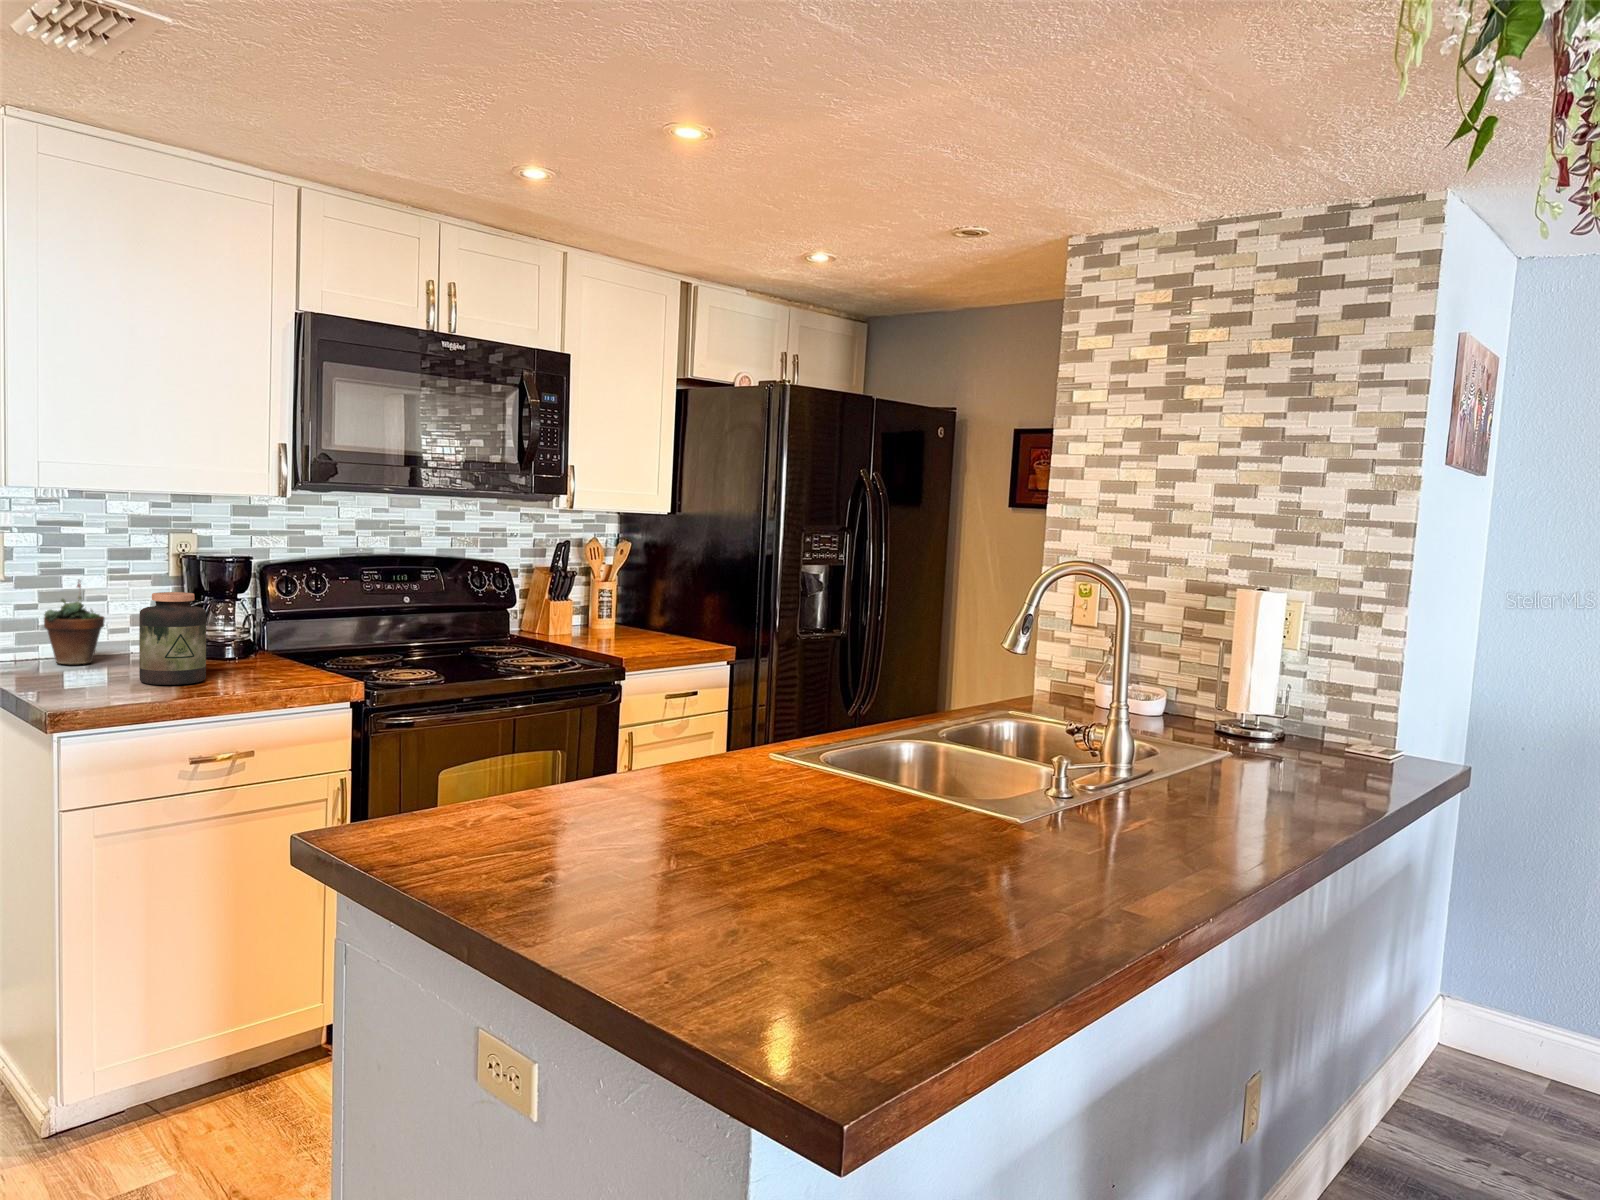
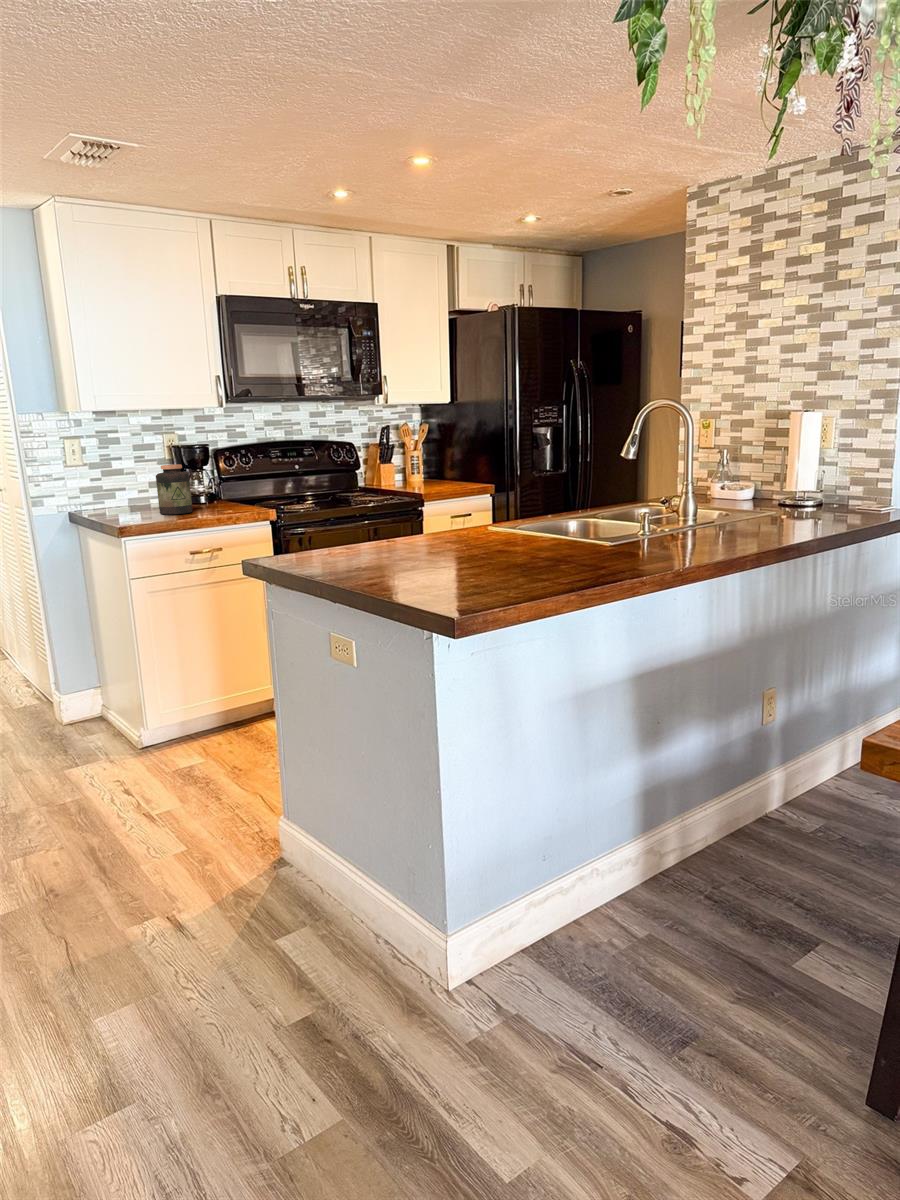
succulent plant: present [44,581,105,664] -> none [108,462,138,509]

